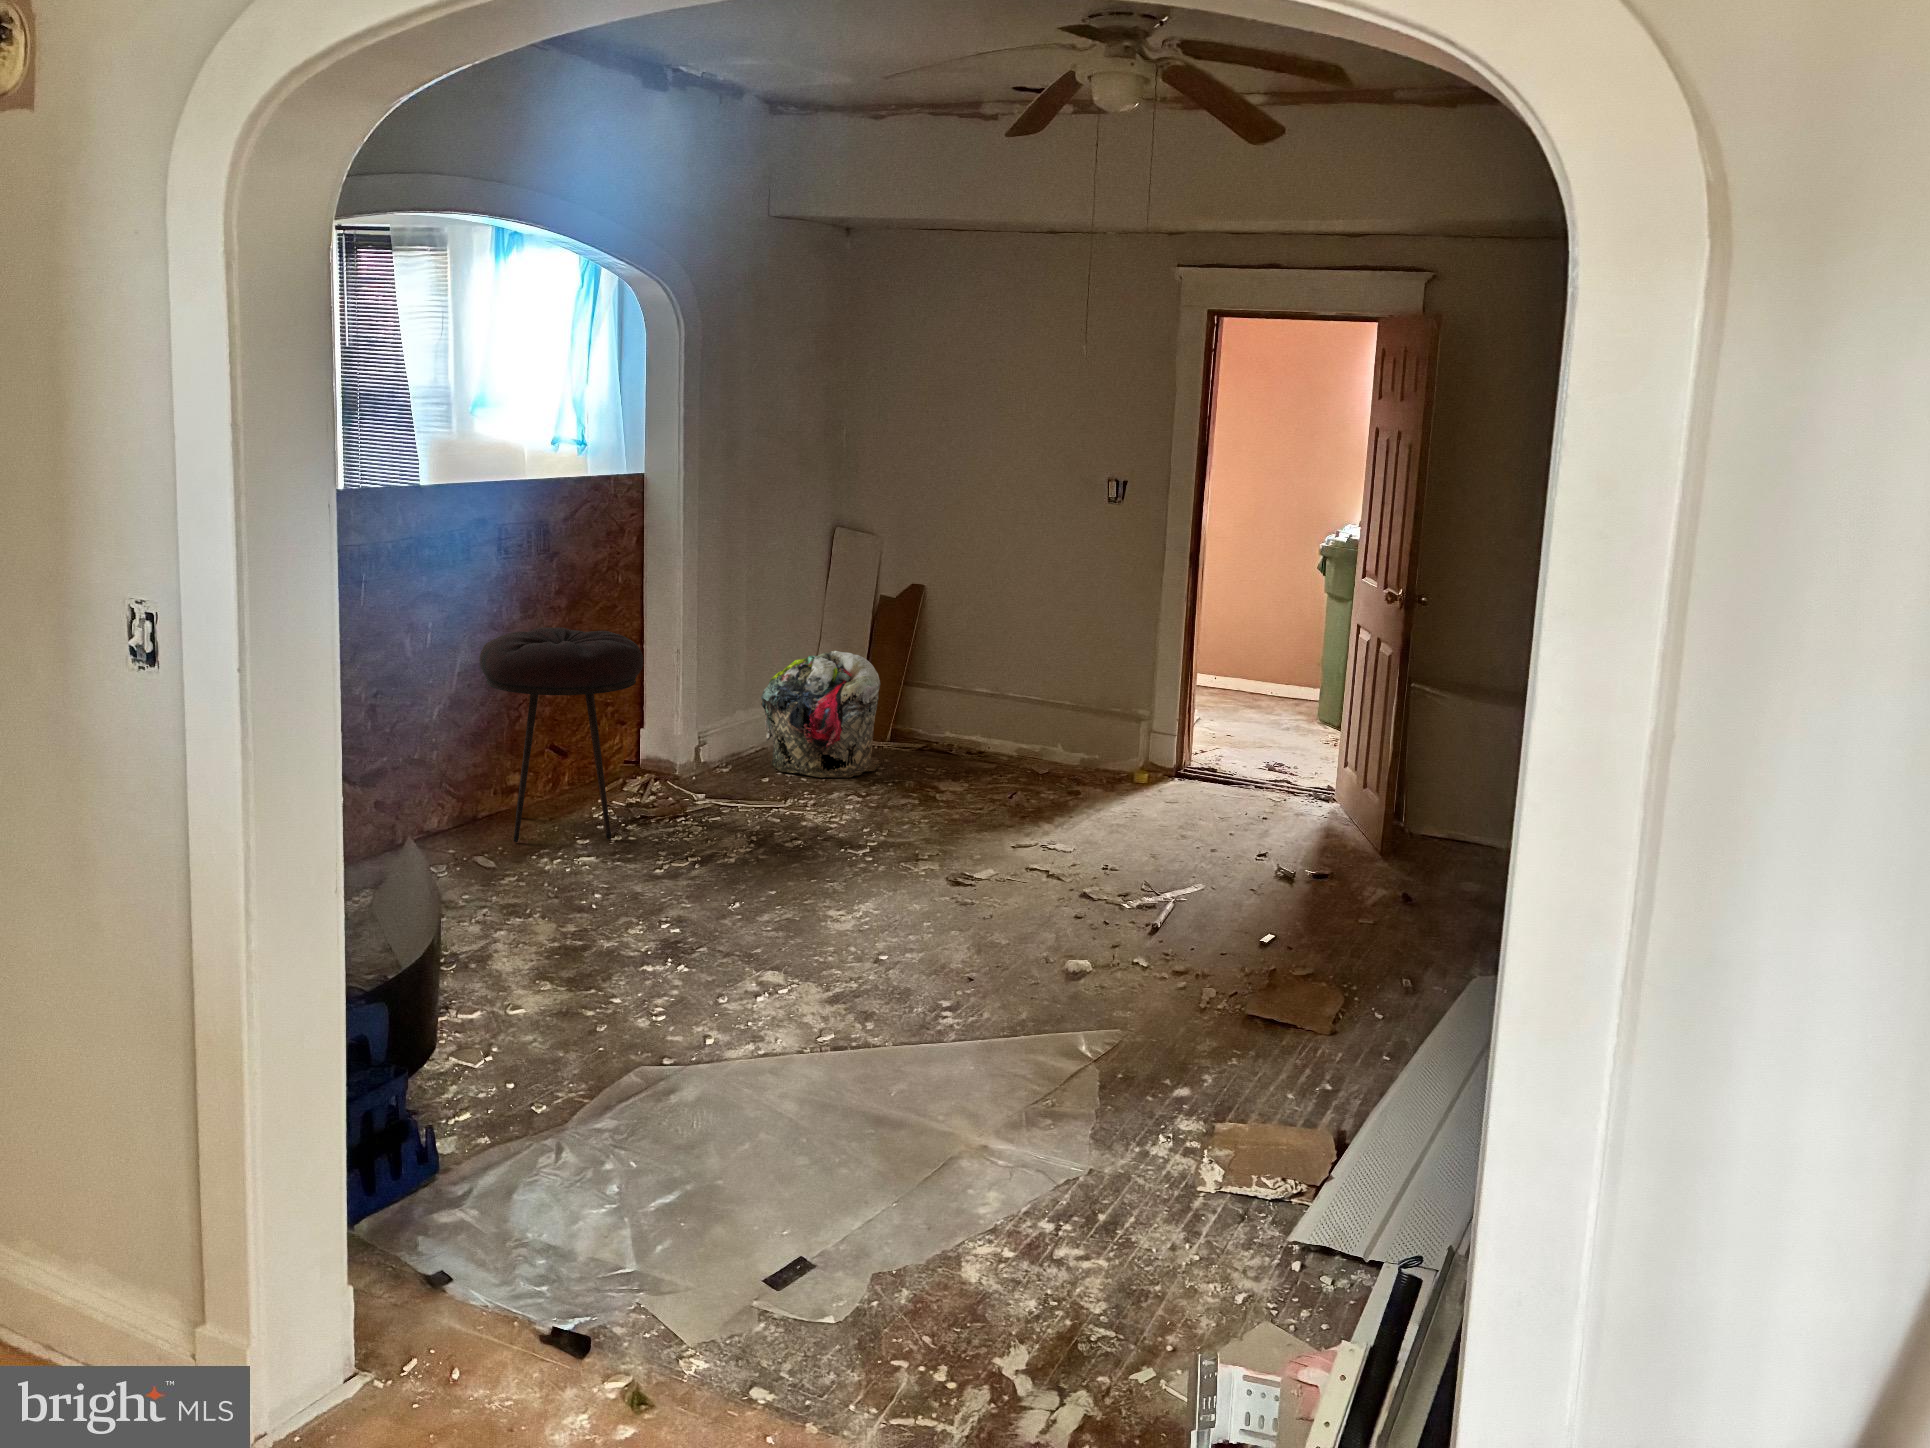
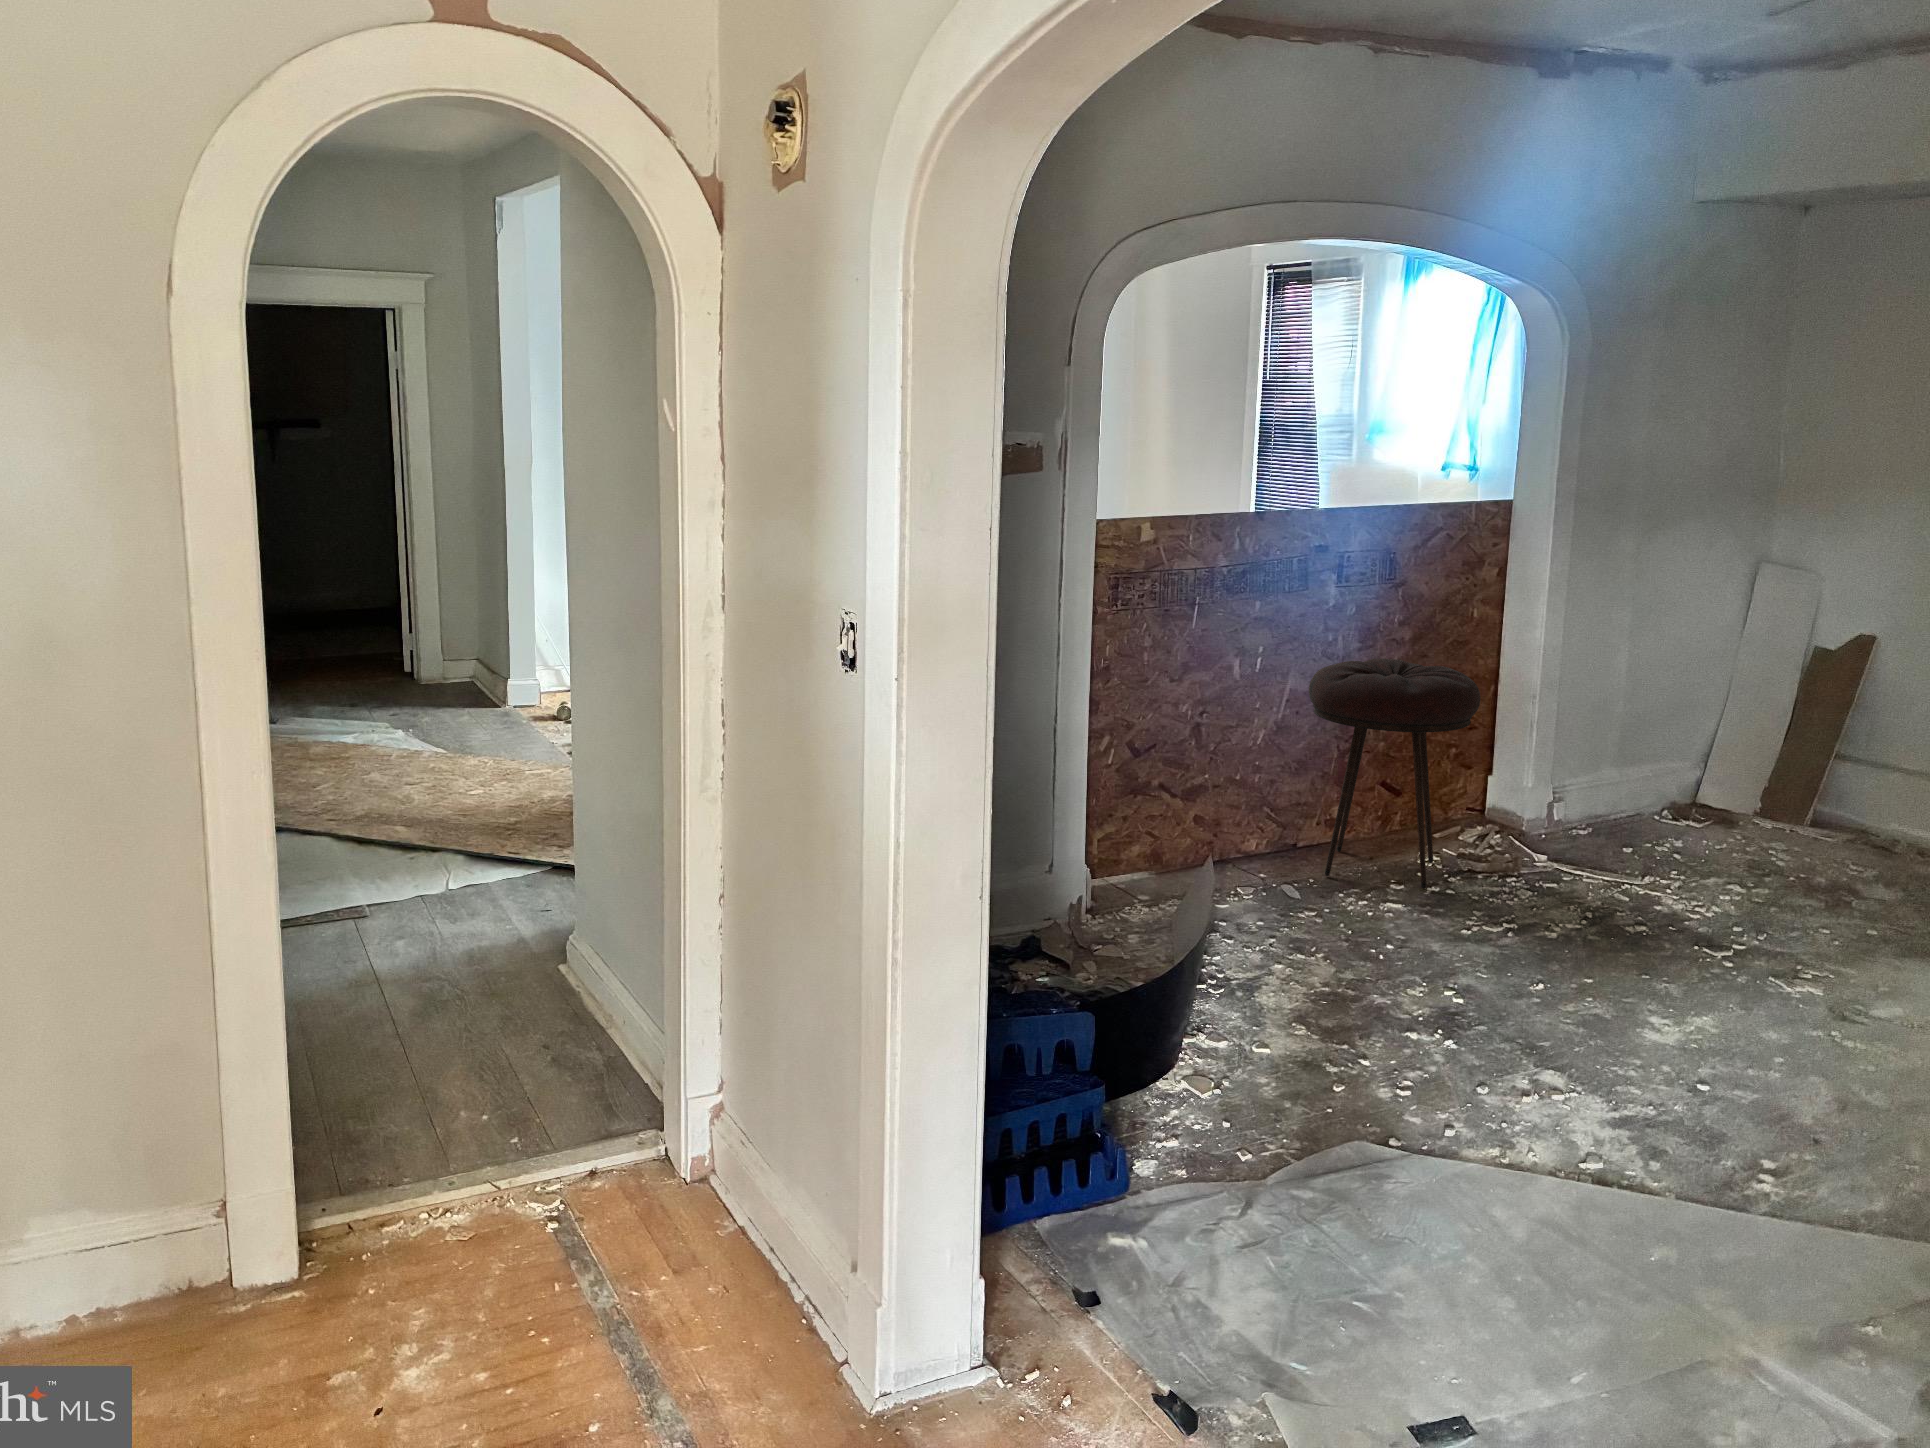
laundry basket: present [761,651,880,777] -> none [1637,709,1795,862]

